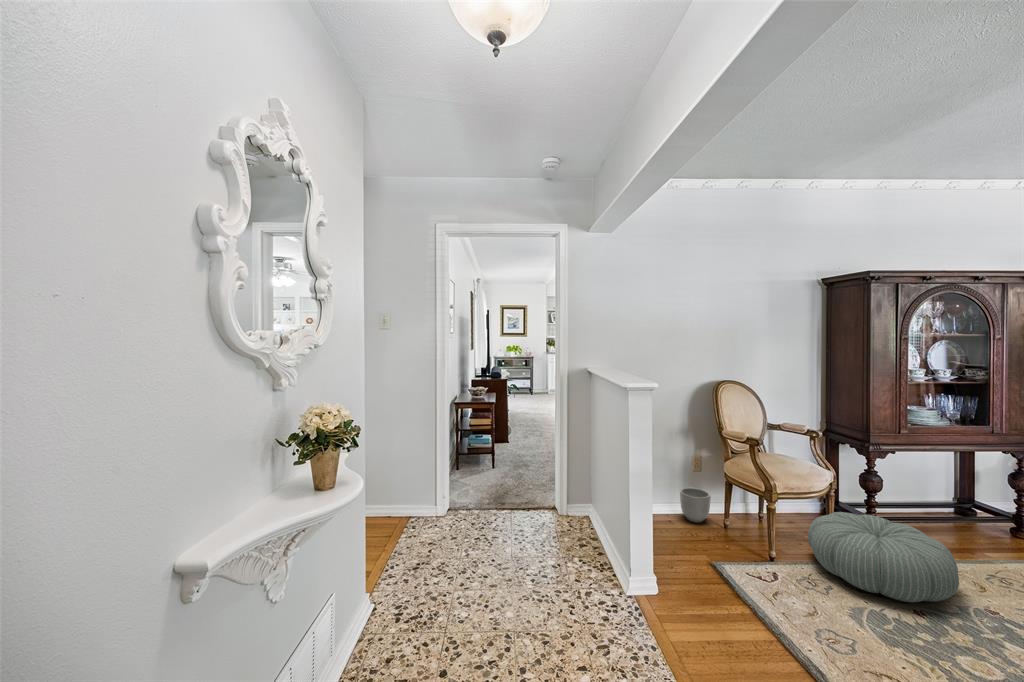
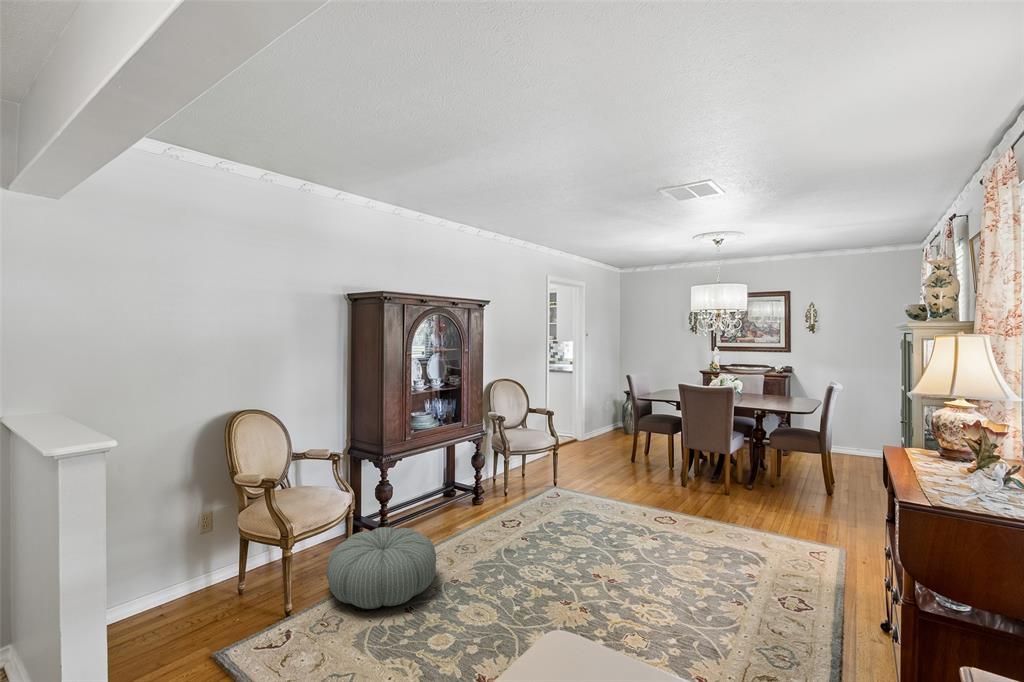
planter: present [680,488,711,523] -> none [178,554,221,602]

